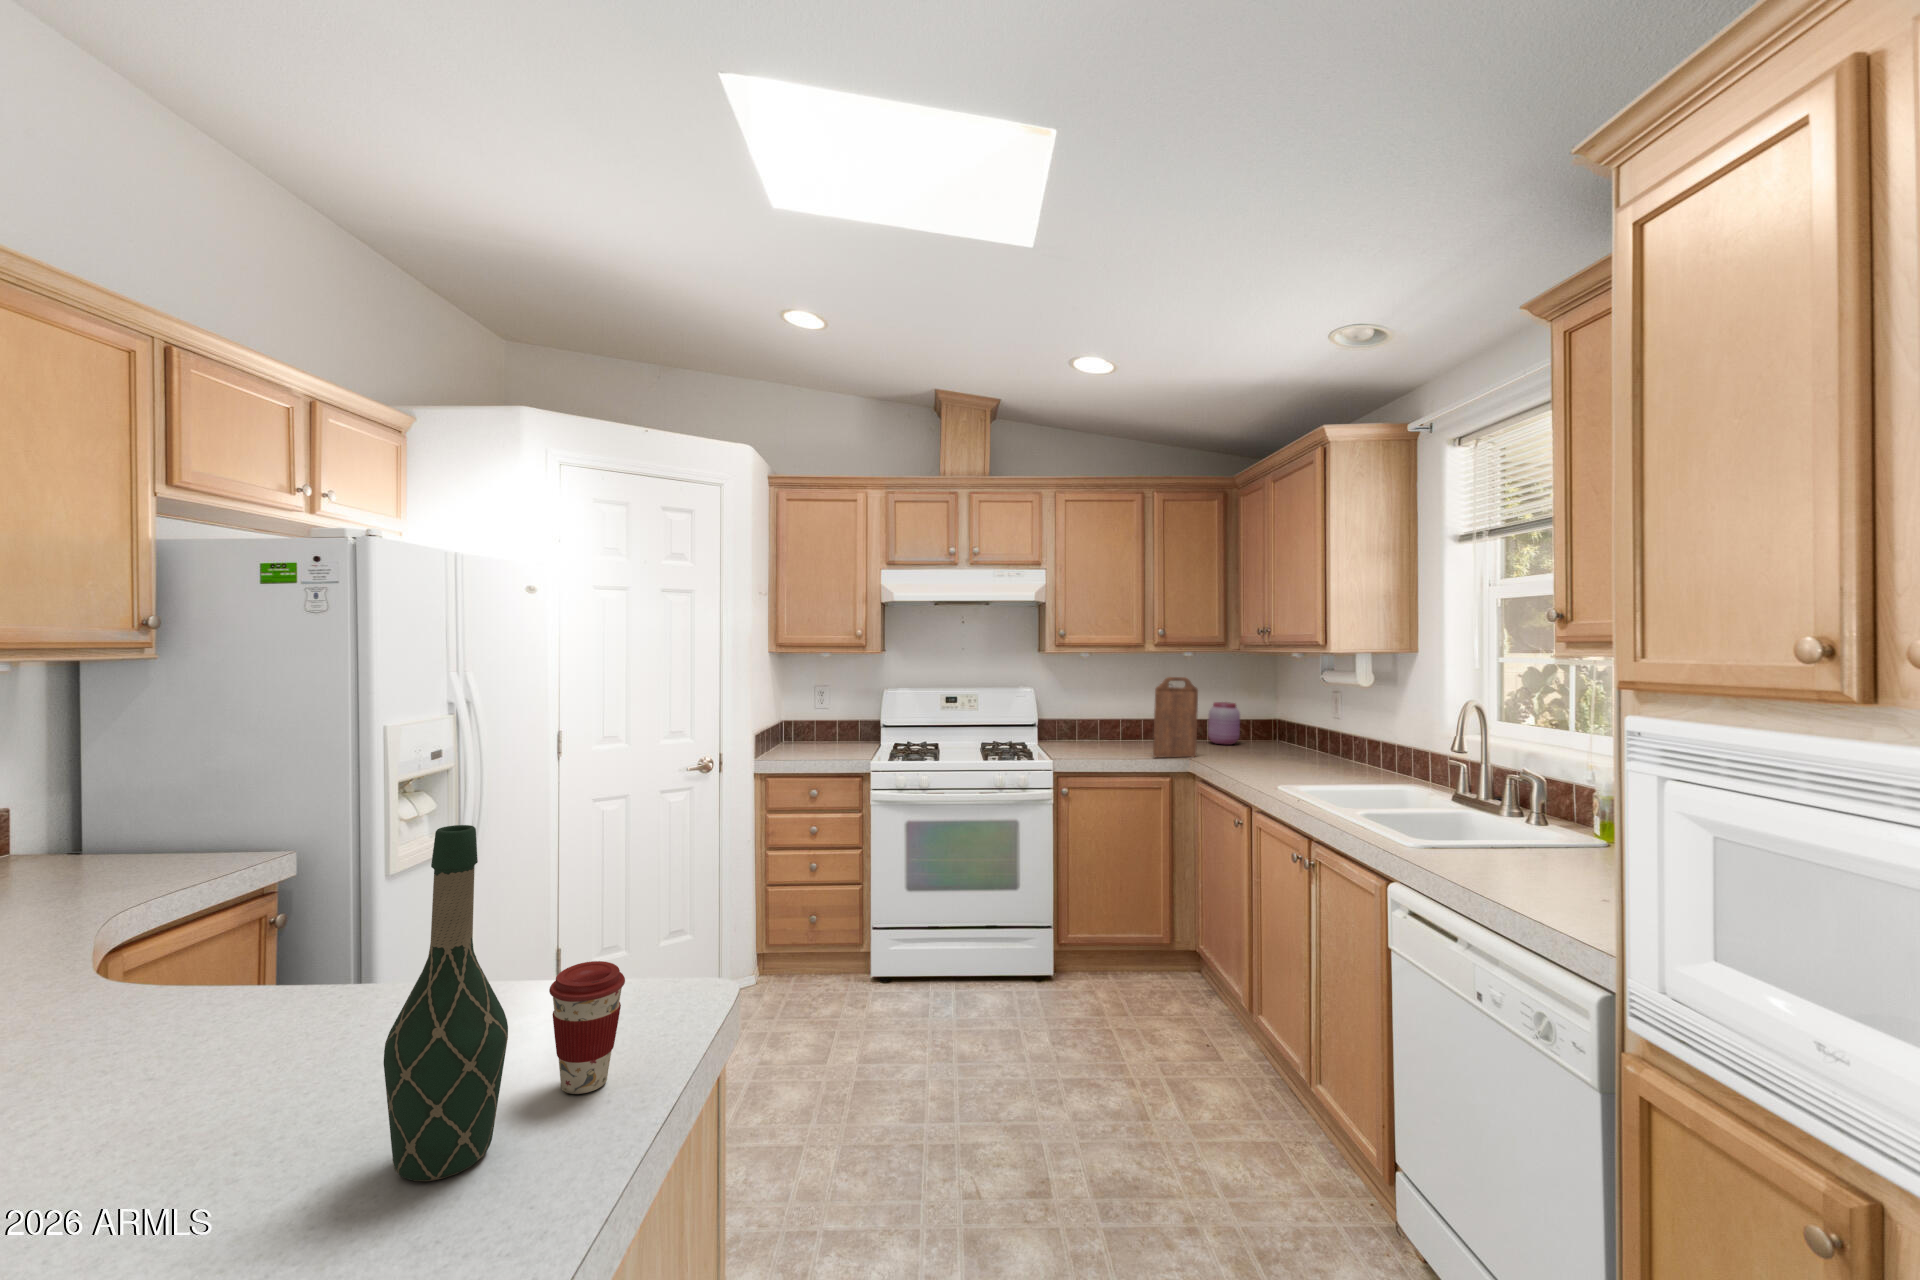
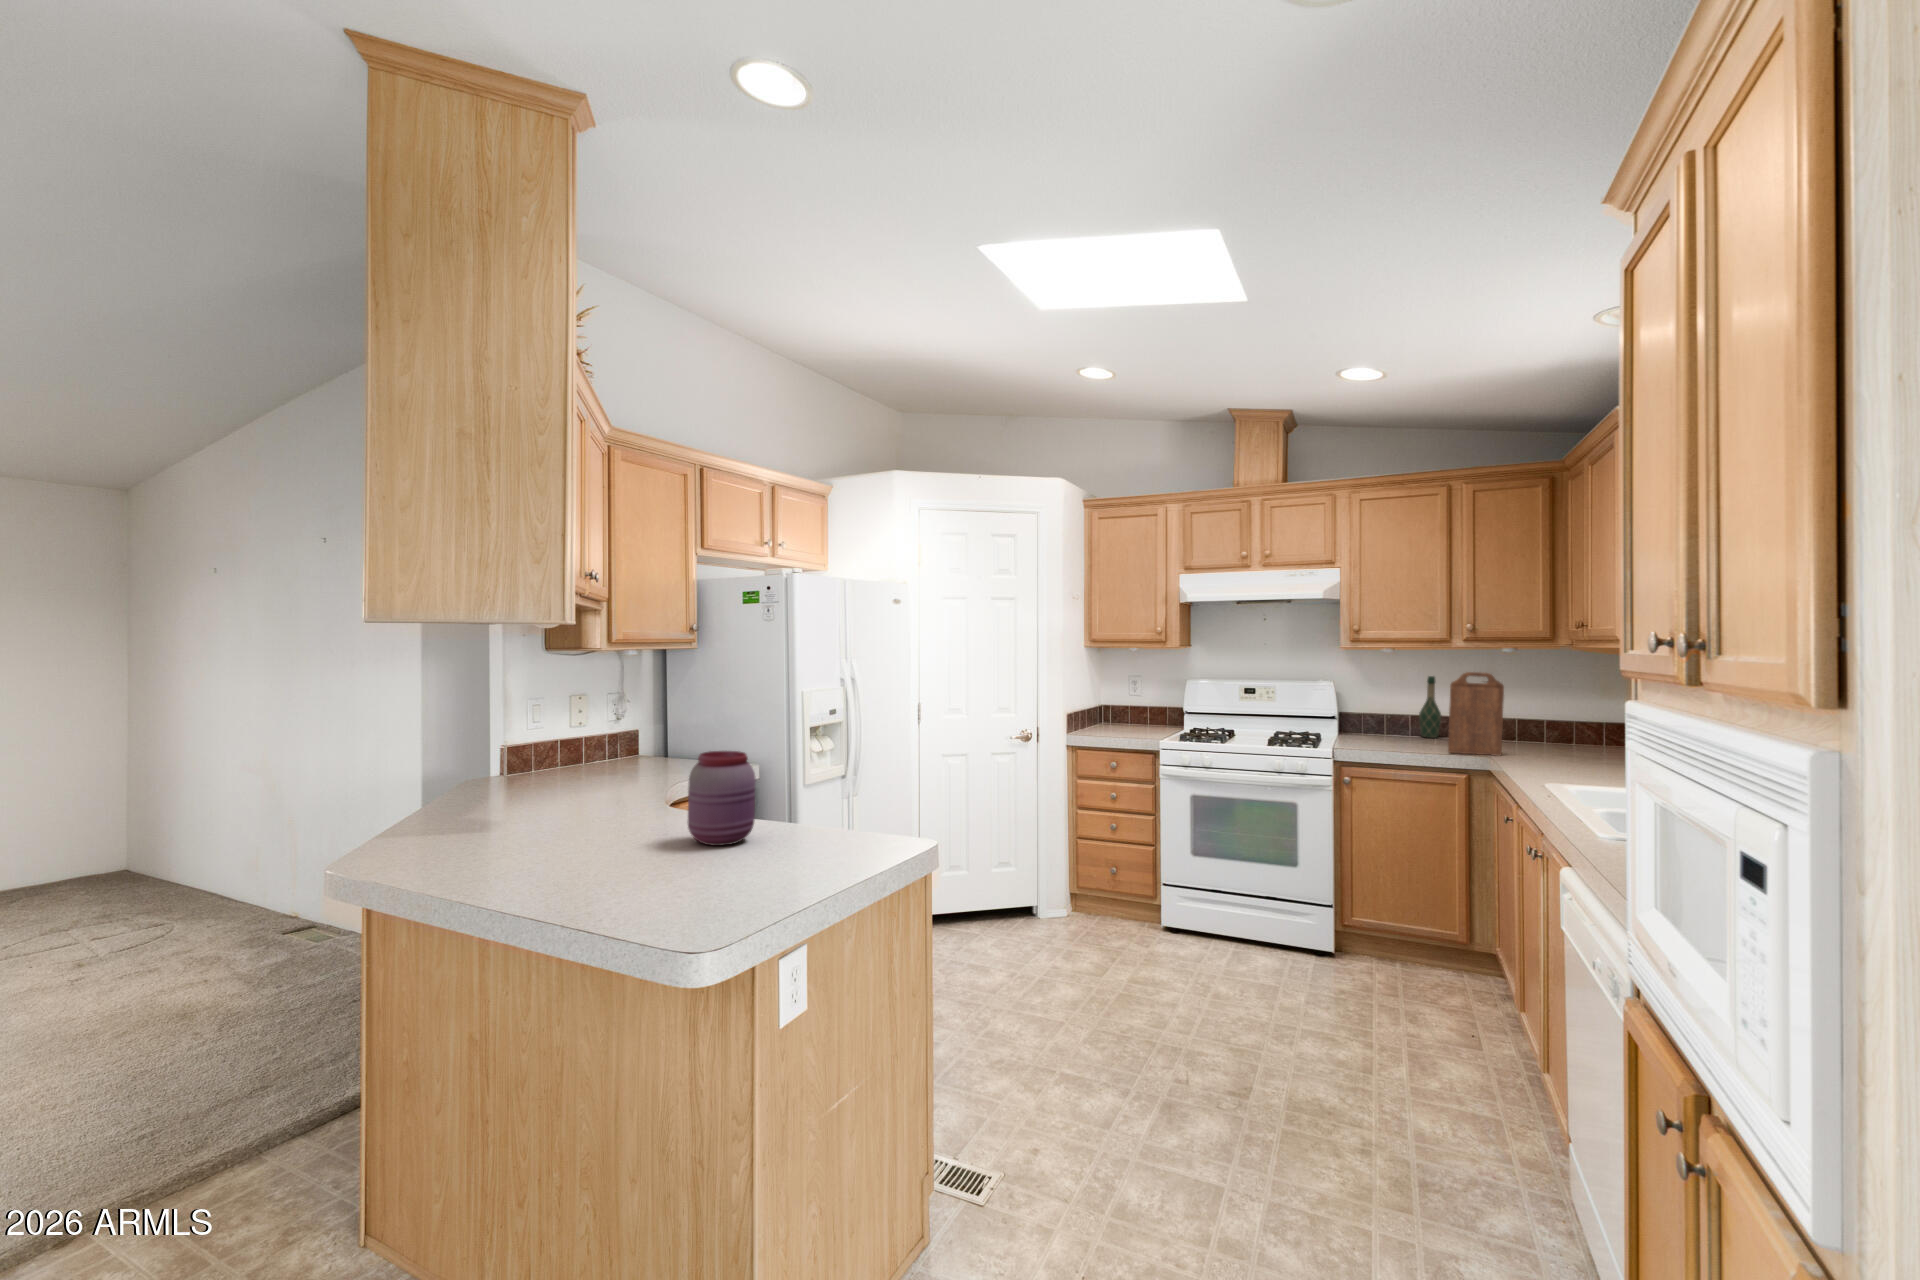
jar: present [1208,702,1240,745] -> present [688,751,756,846]
wine bottle: present [384,825,508,1181] -> present [1419,676,1441,738]
coffee cup: present [549,961,625,1094] -> none [834,798,869,858]

